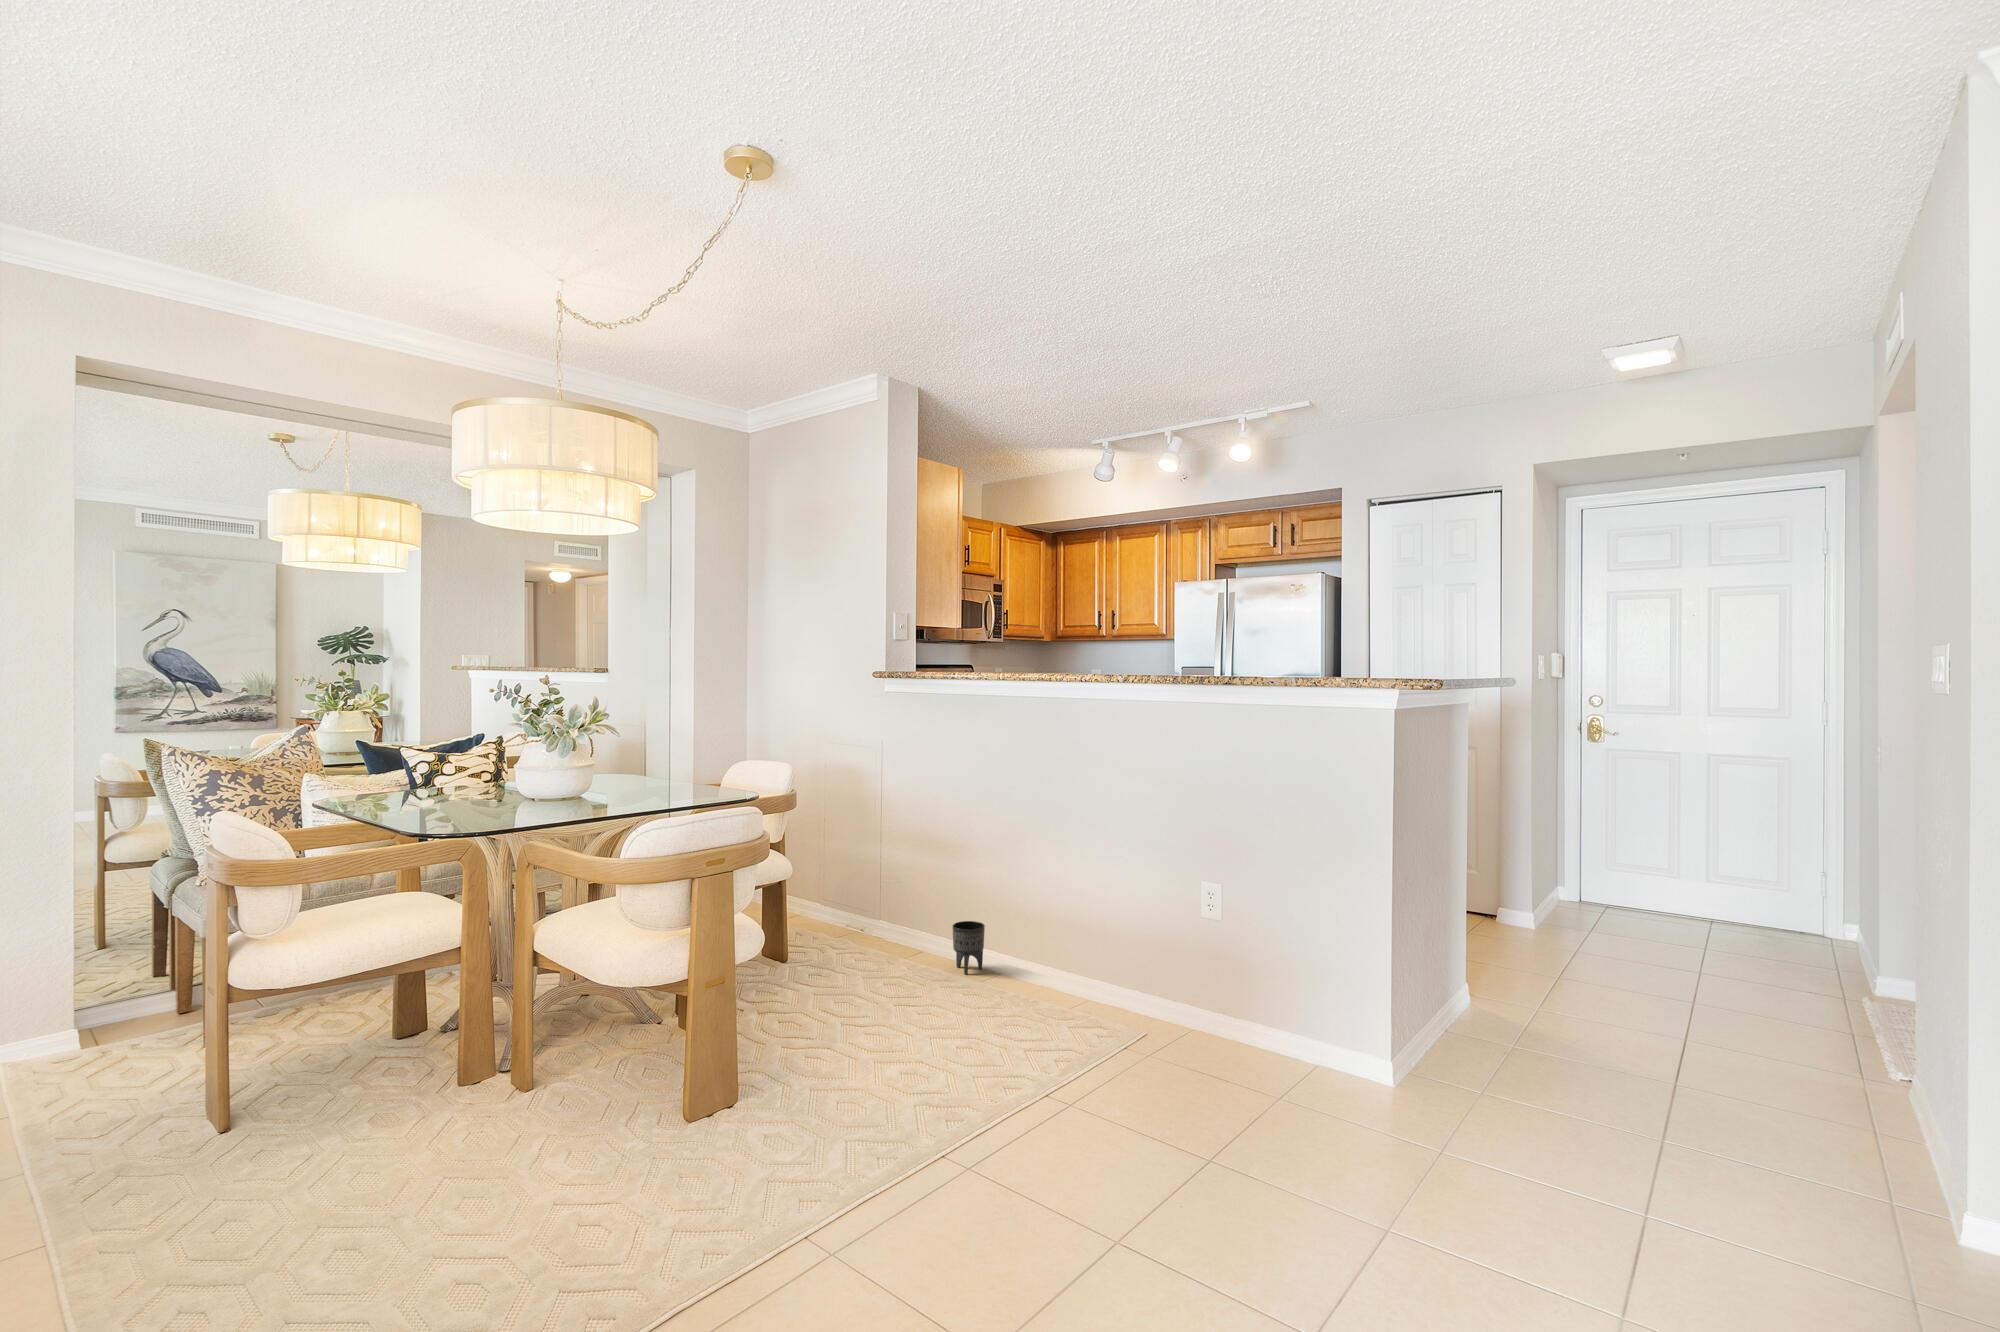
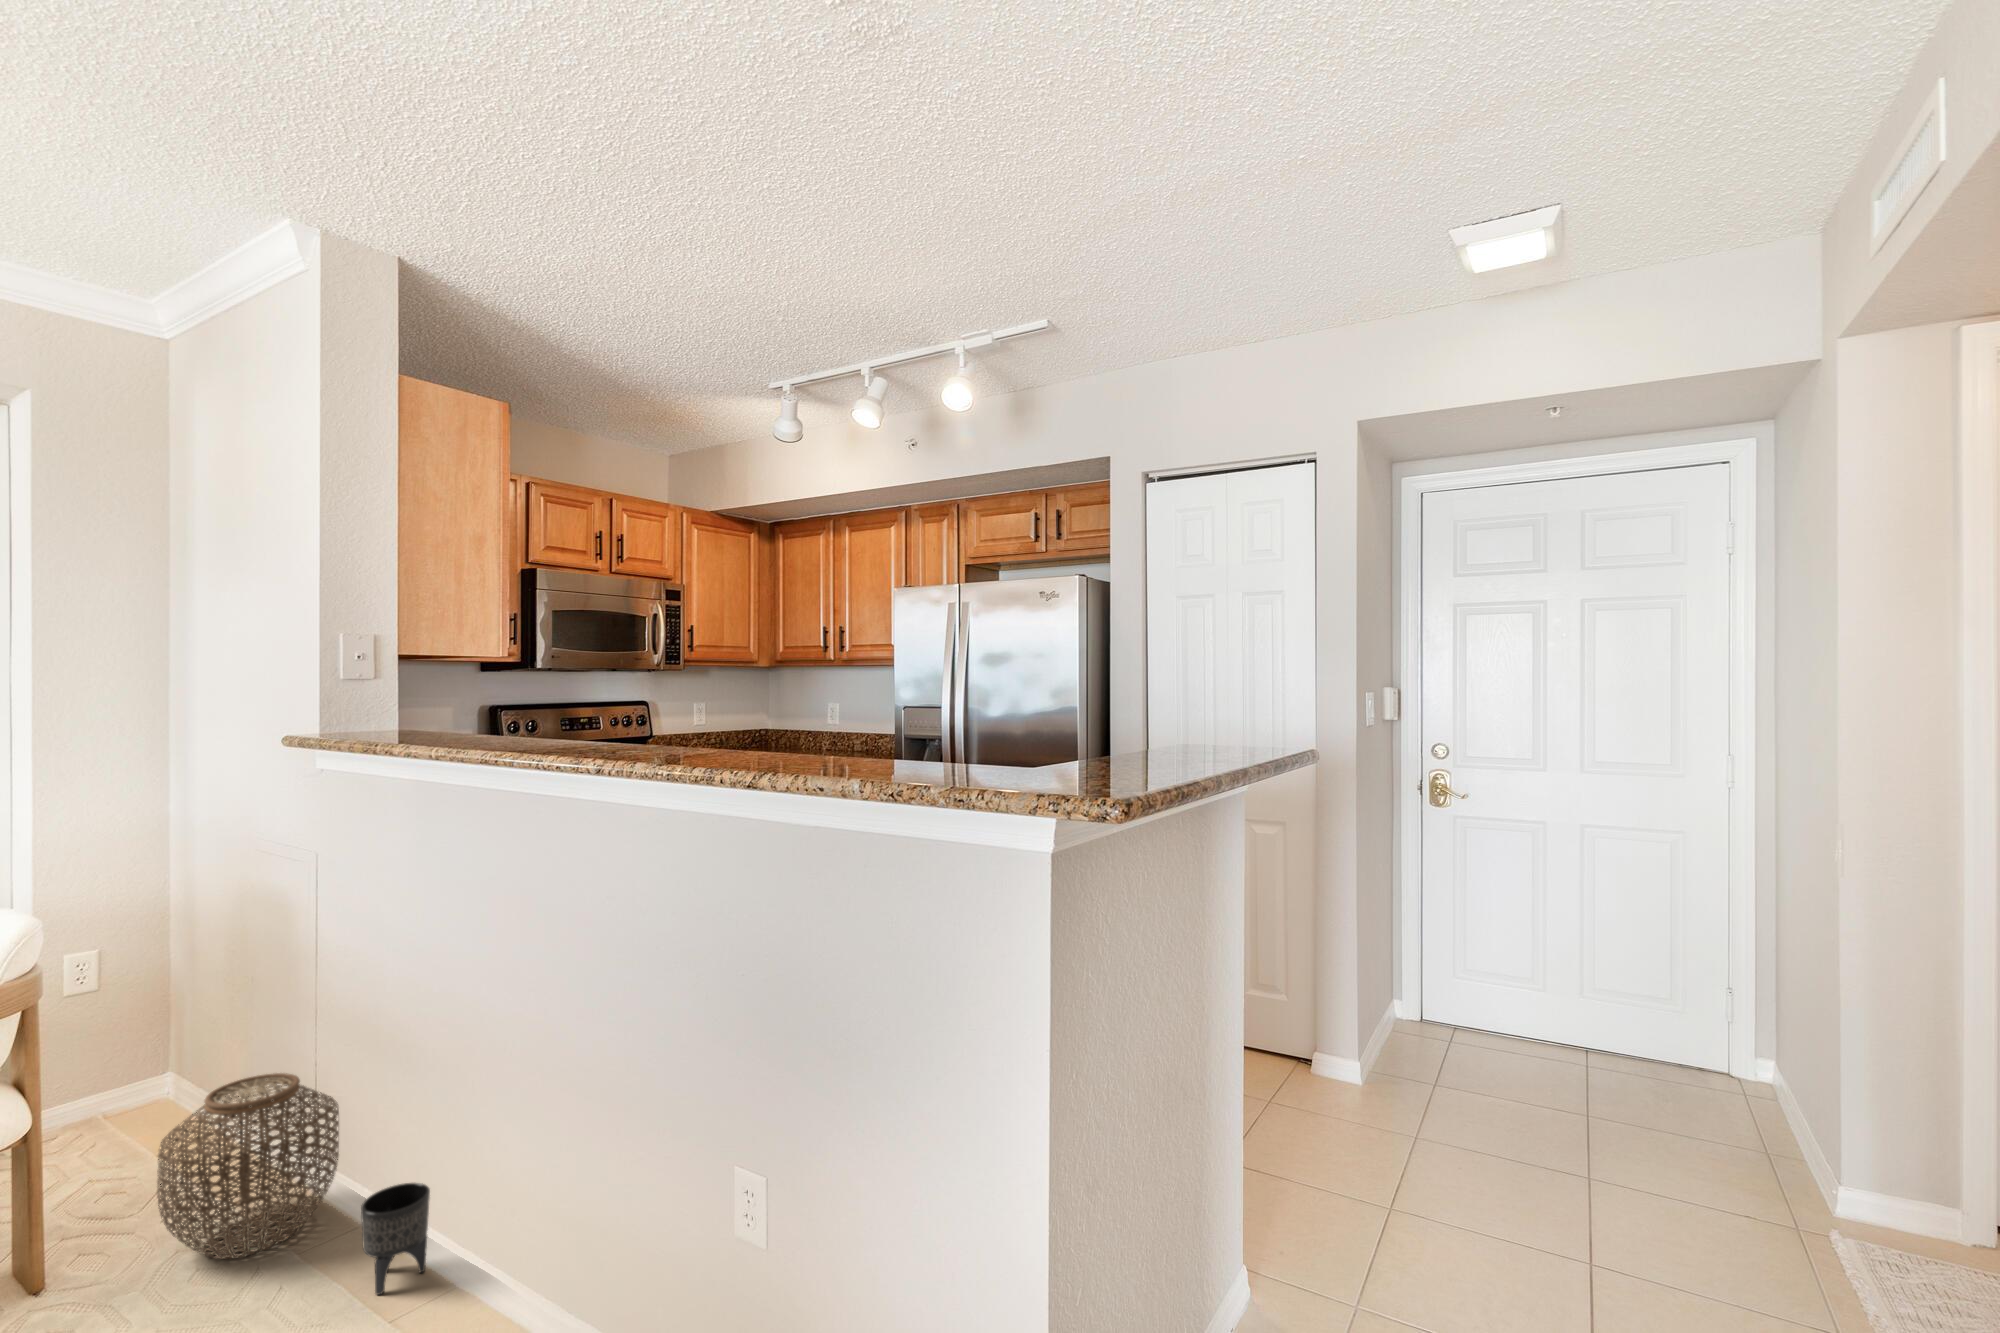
woven basket: none [832,865,912,959] -> present [157,1073,339,1259]

